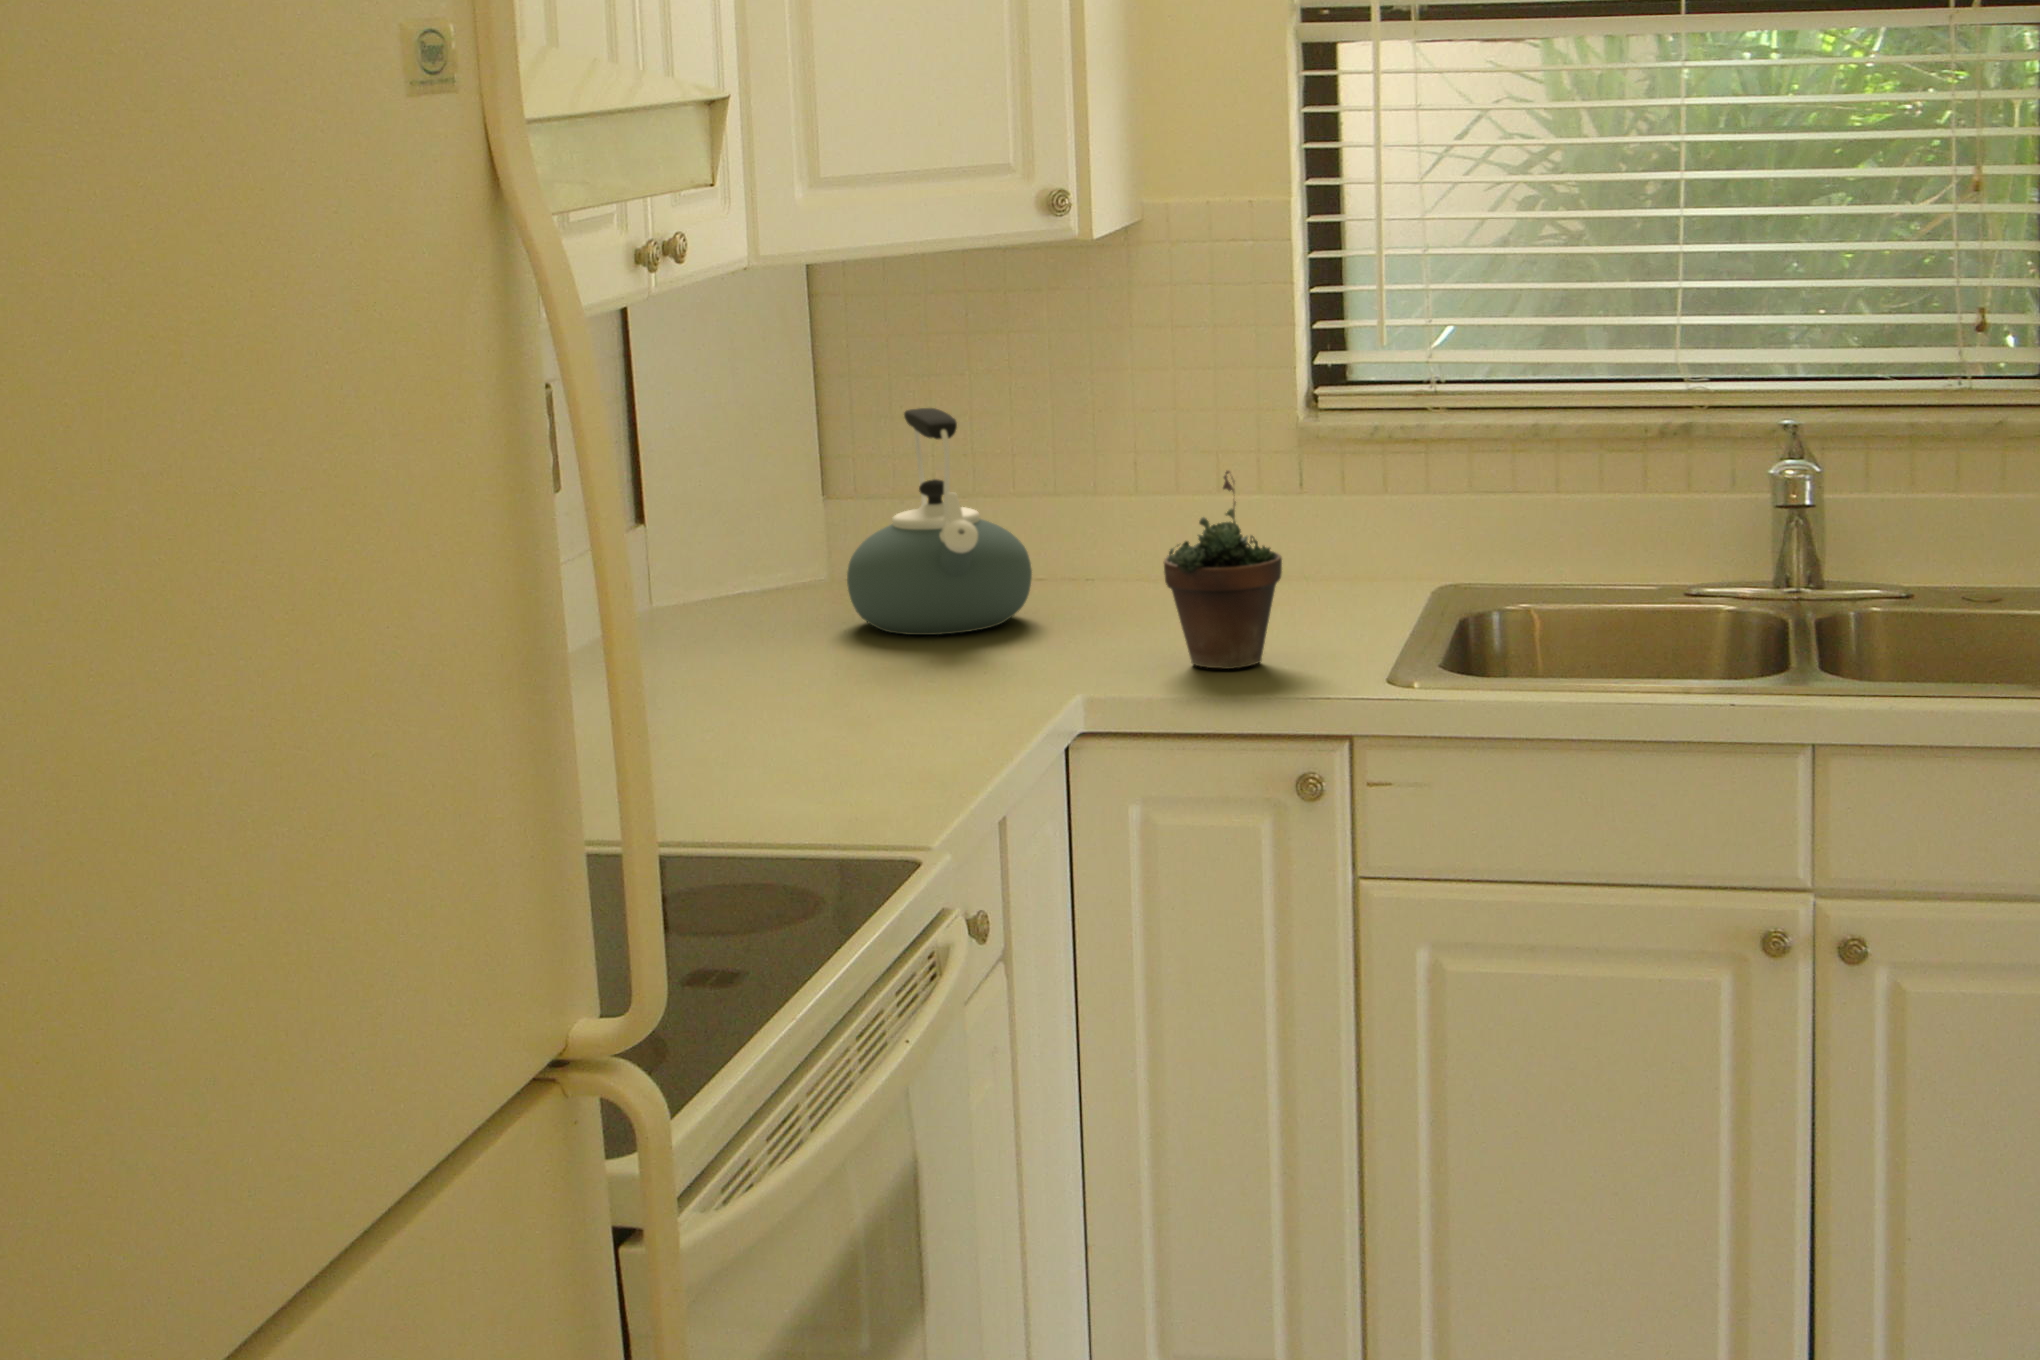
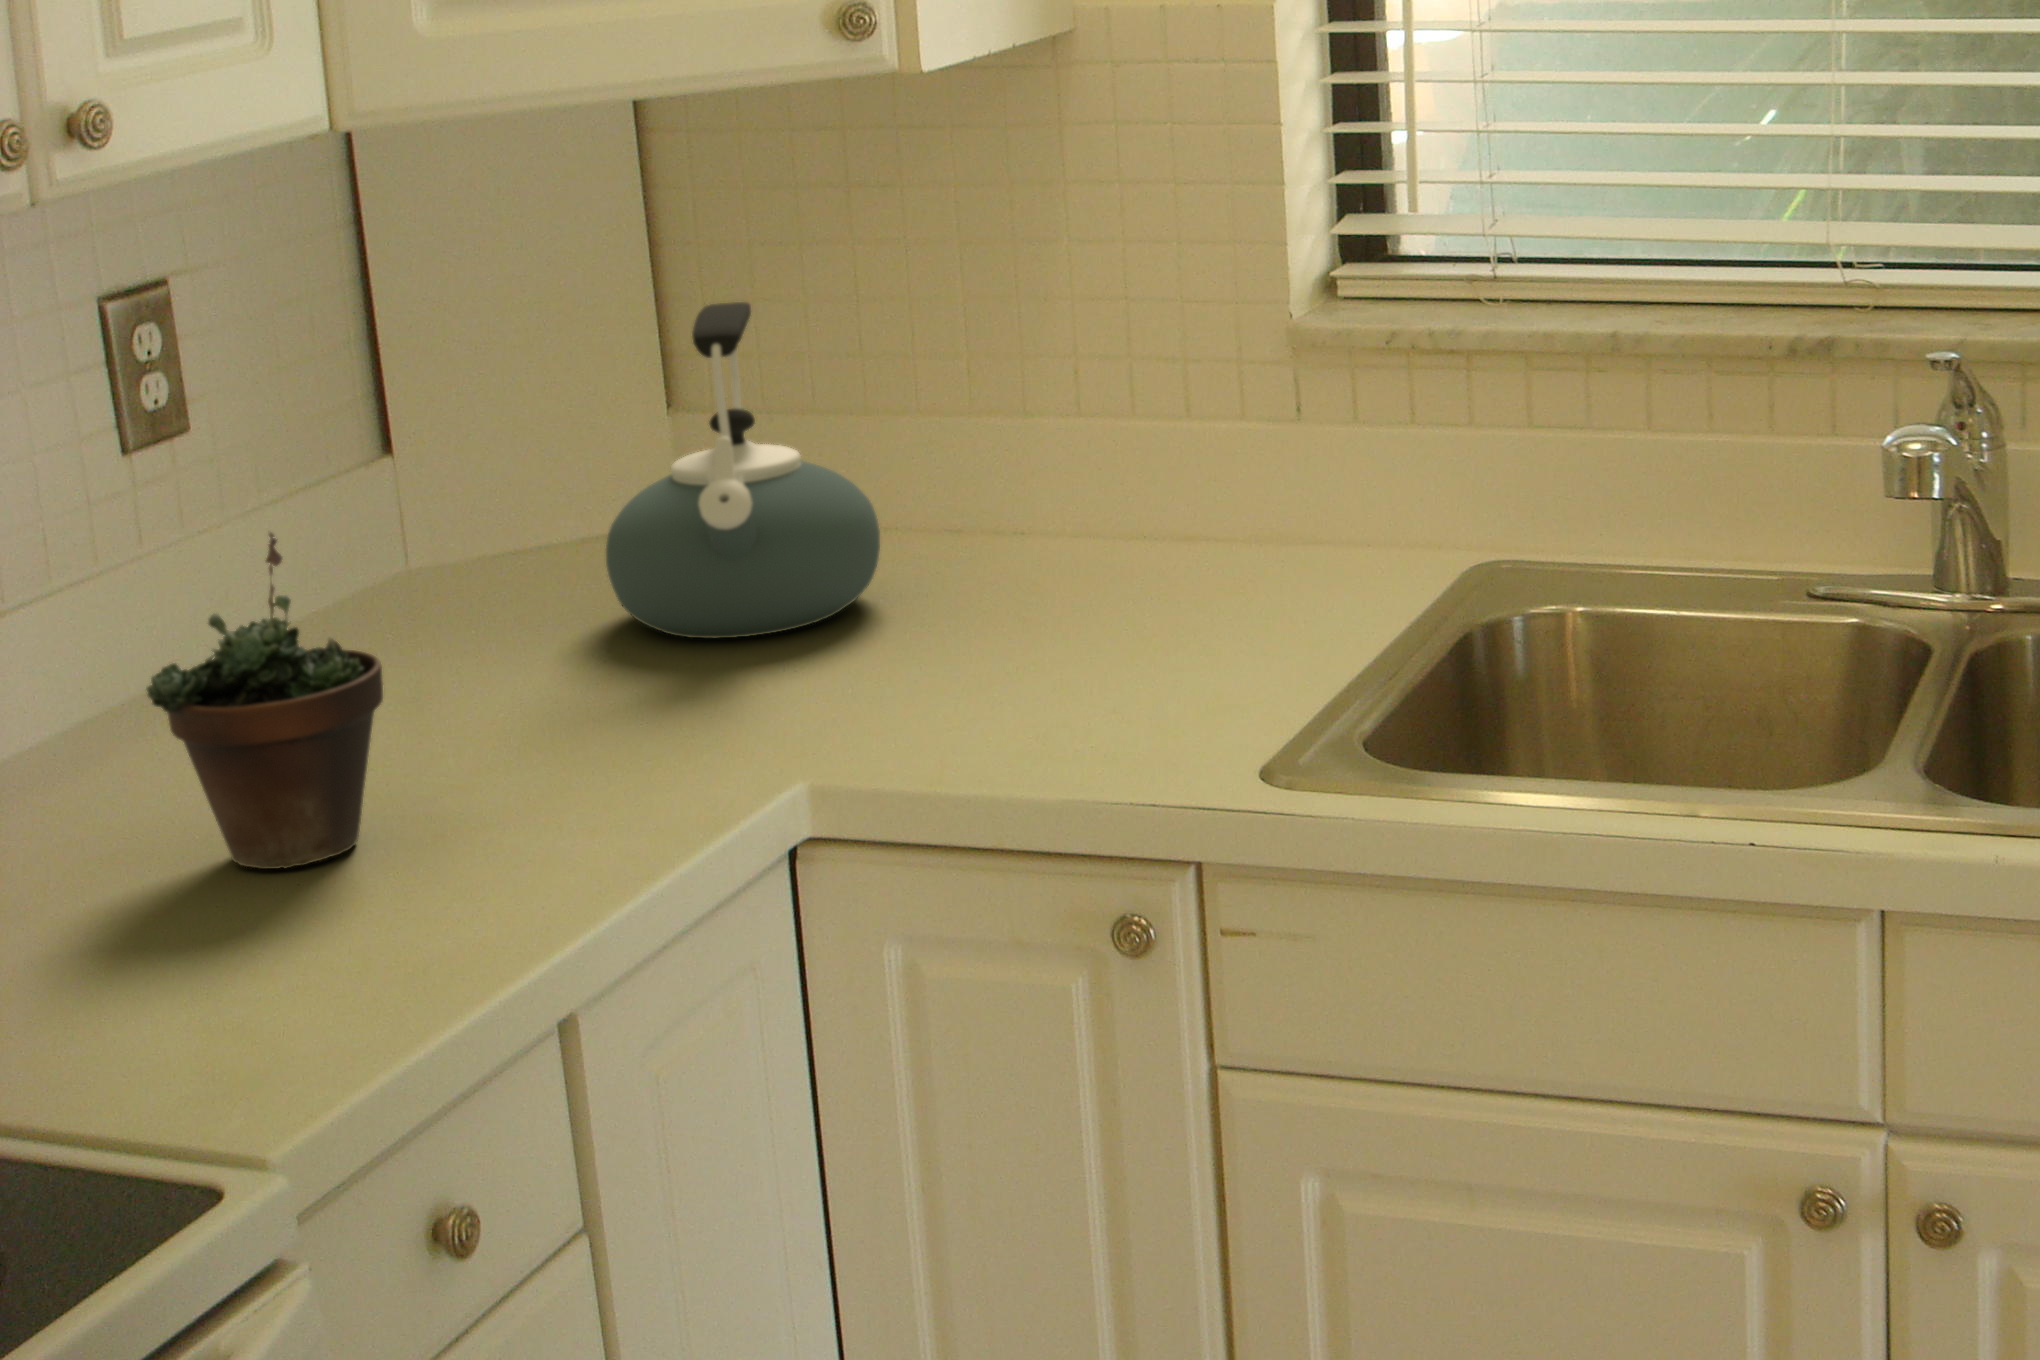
succulent plant: present [1164,471,1282,669] -> present [147,532,383,869]

